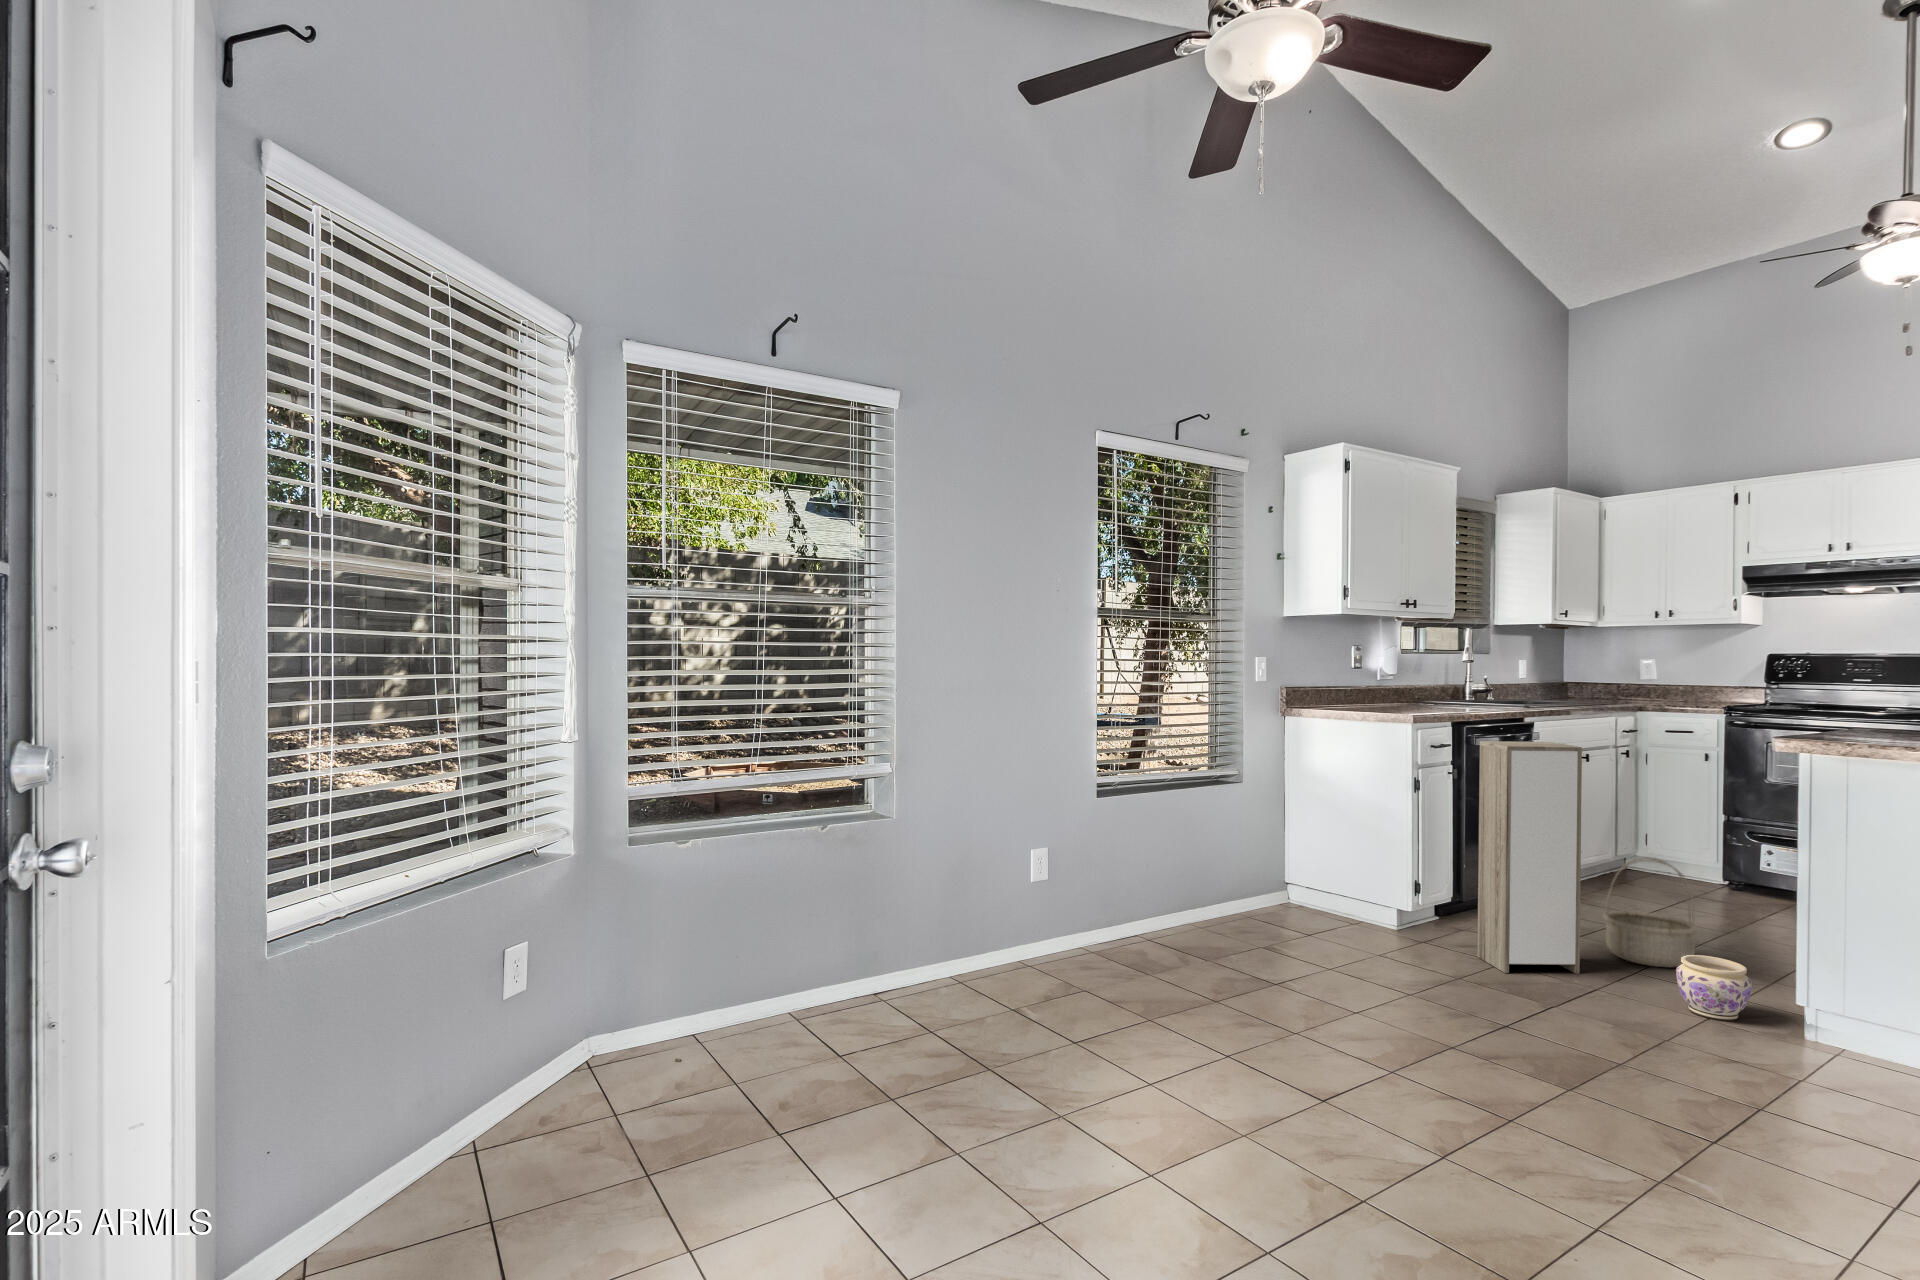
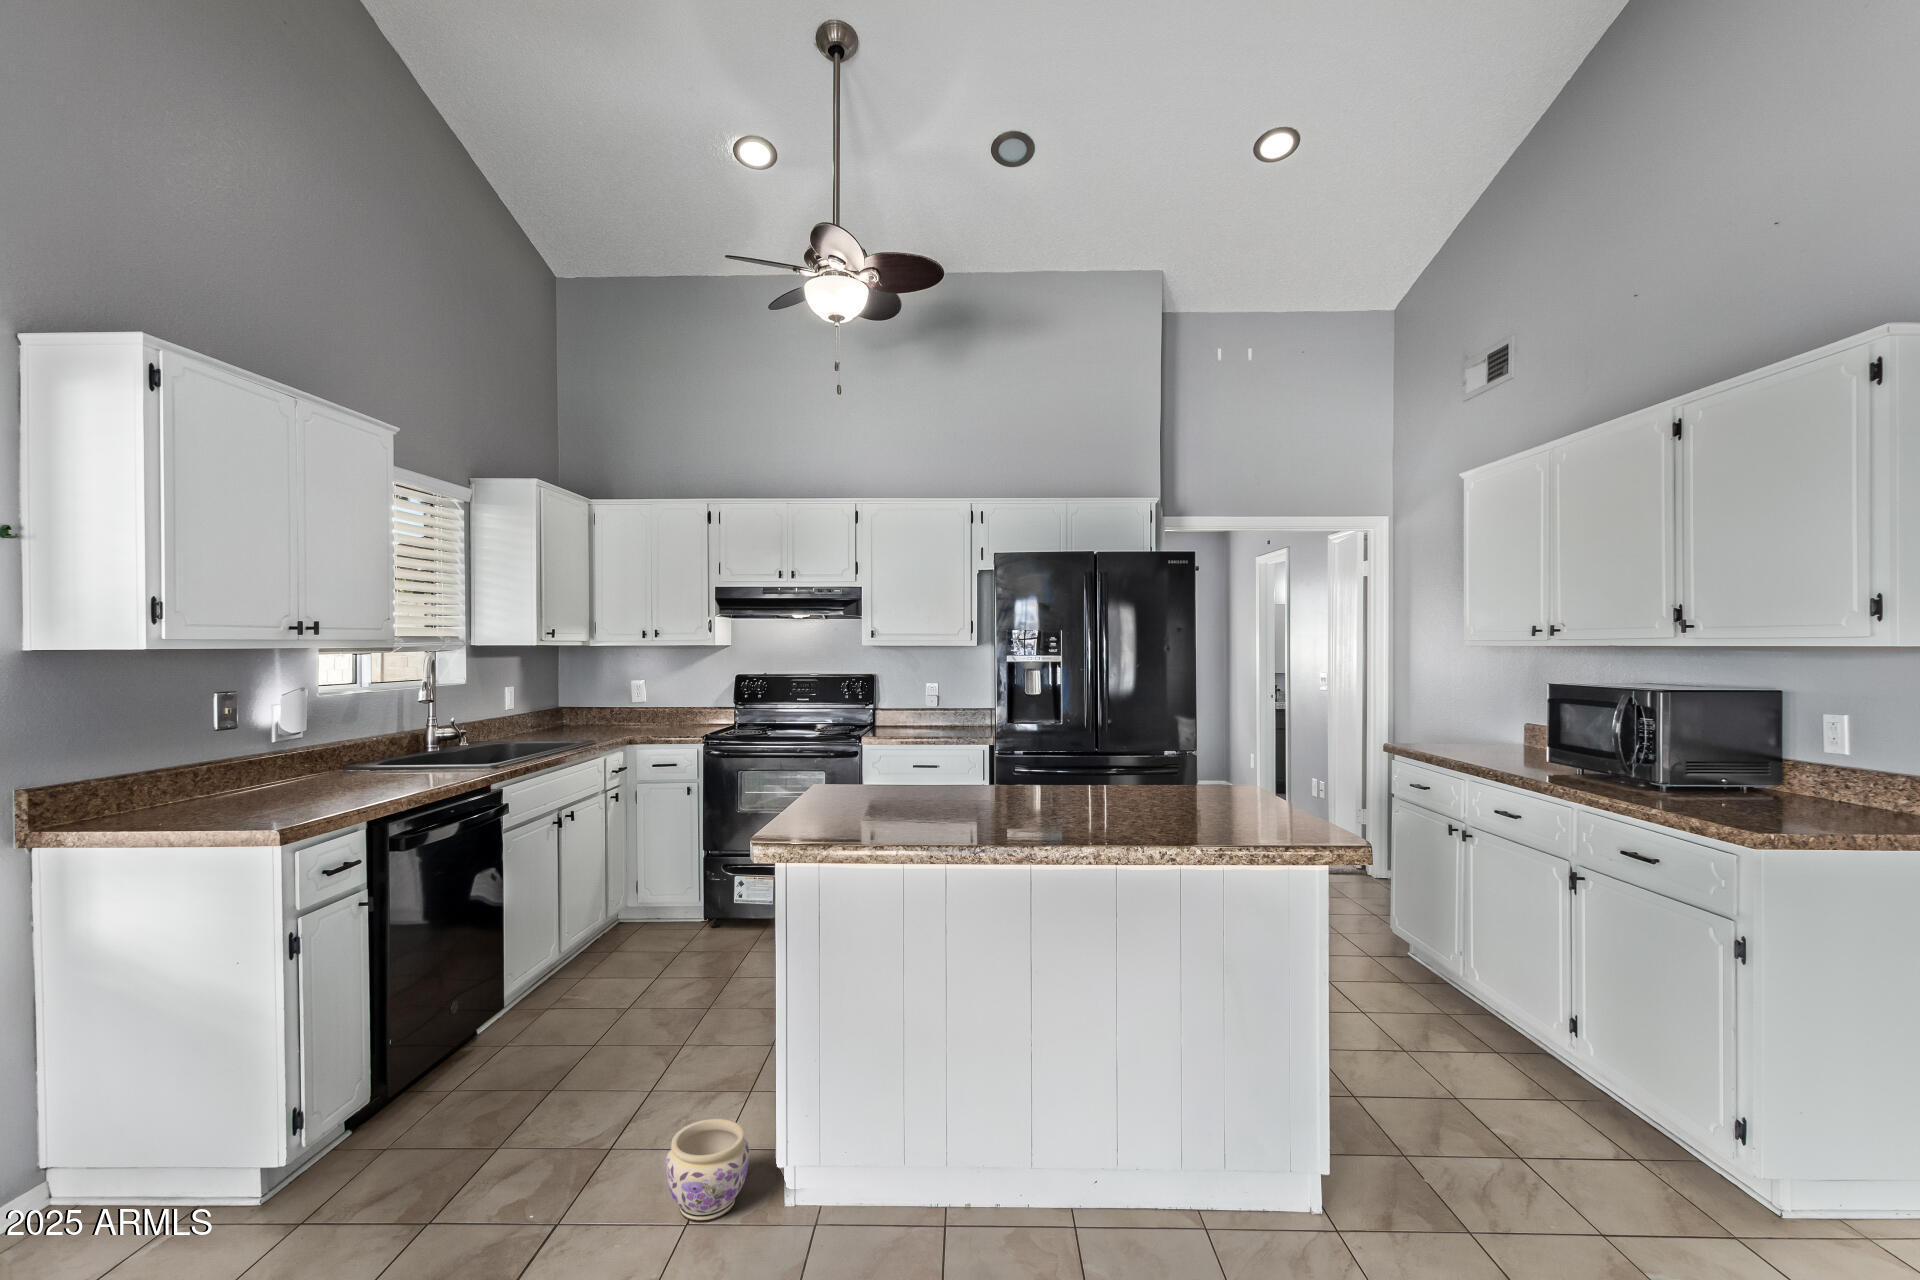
storage cabinet: present [1477,741,1582,974] -> none [390,846,548,1251]
basket: present [1603,857,1698,967] -> none [580,970,688,1121]

